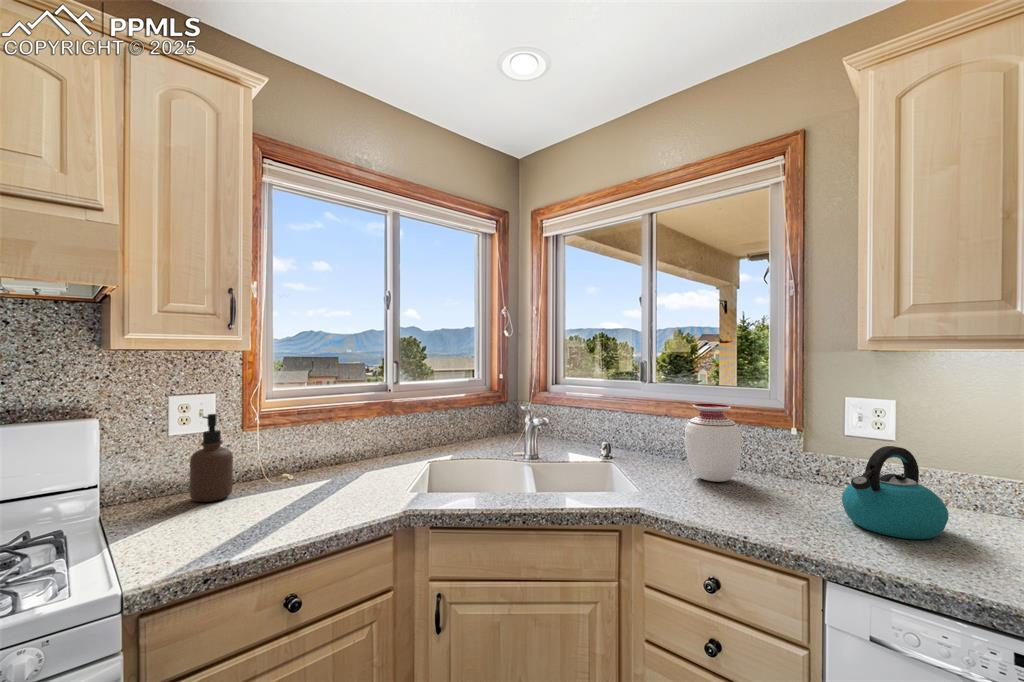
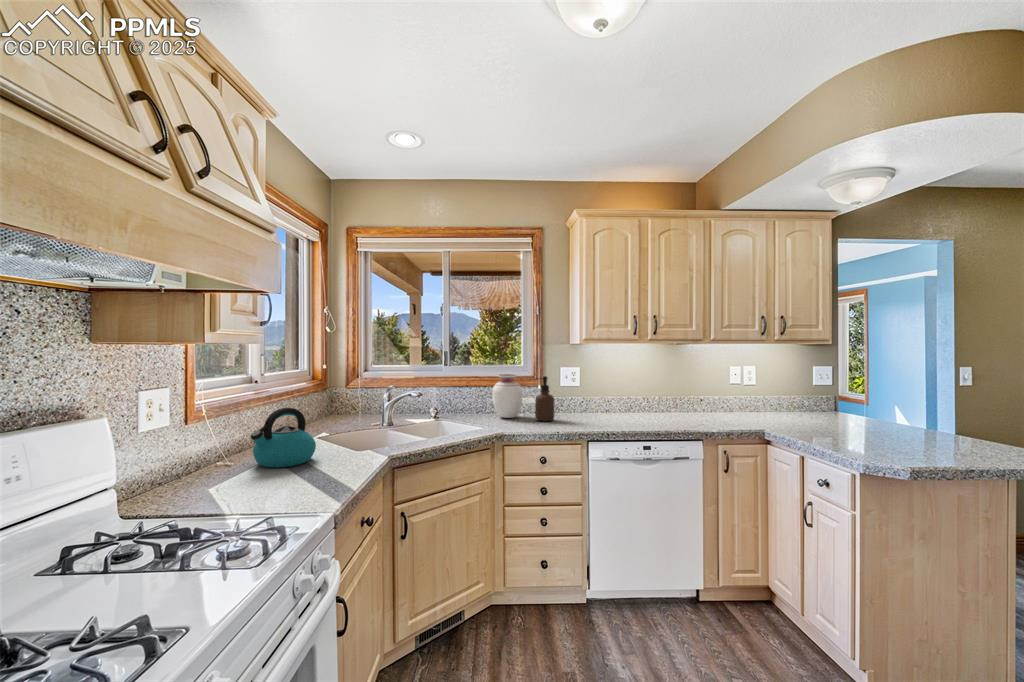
soap dispenser: present [190,414,233,502] -> present [535,376,555,421]
kettle: present [842,446,949,539] -> present [251,408,316,468]

